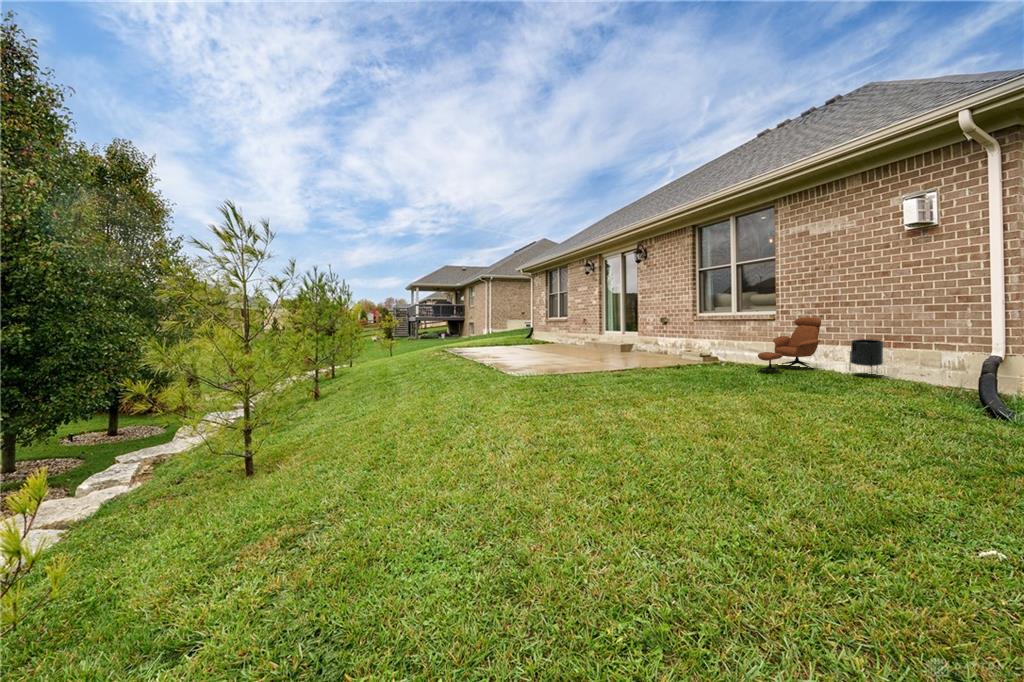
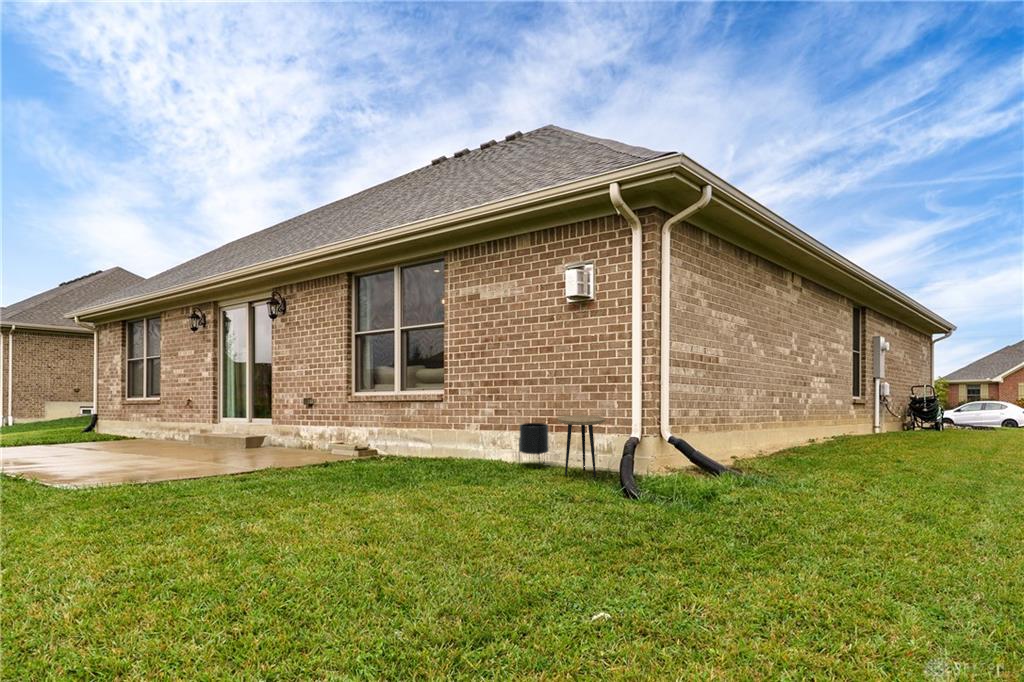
lounge chair: present [758,317,821,374] -> none [423,397,491,472]
side table: none [894,334,954,389] -> present [557,415,606,477]

